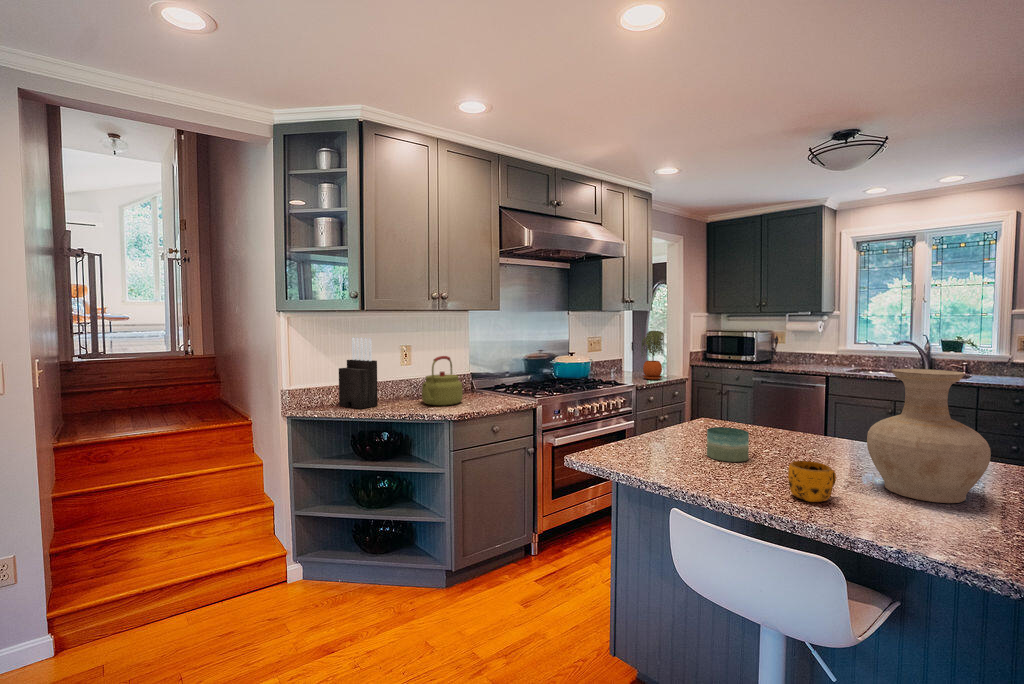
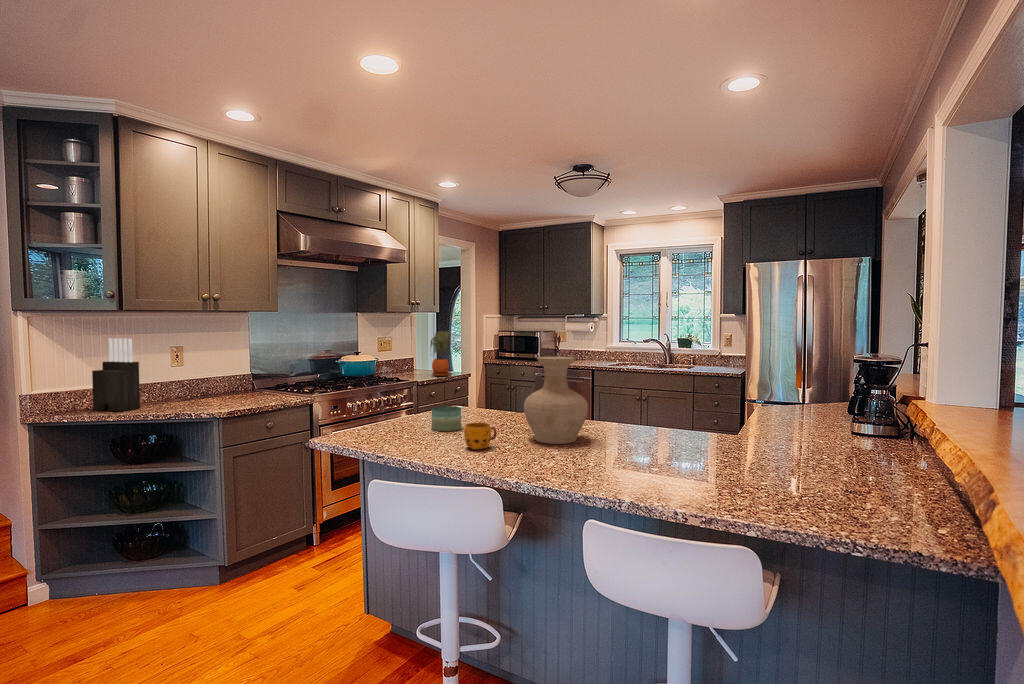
kettle: present [422,356,463,405] -> none [191,356,238,405]

